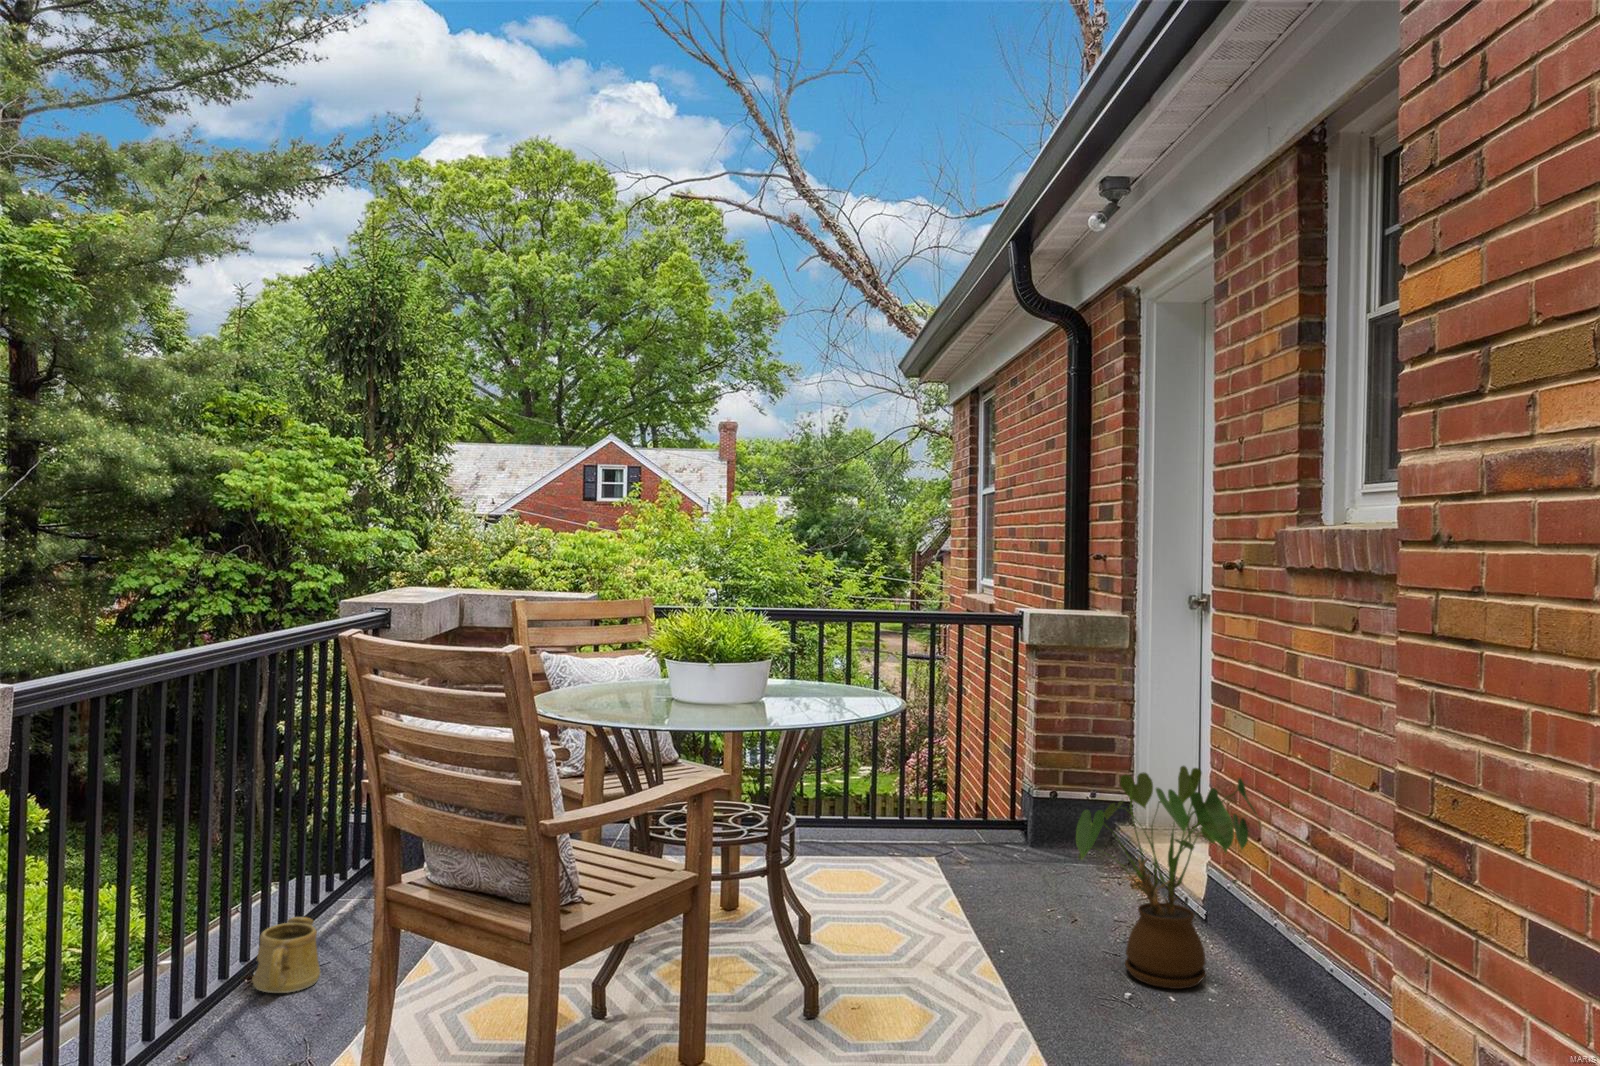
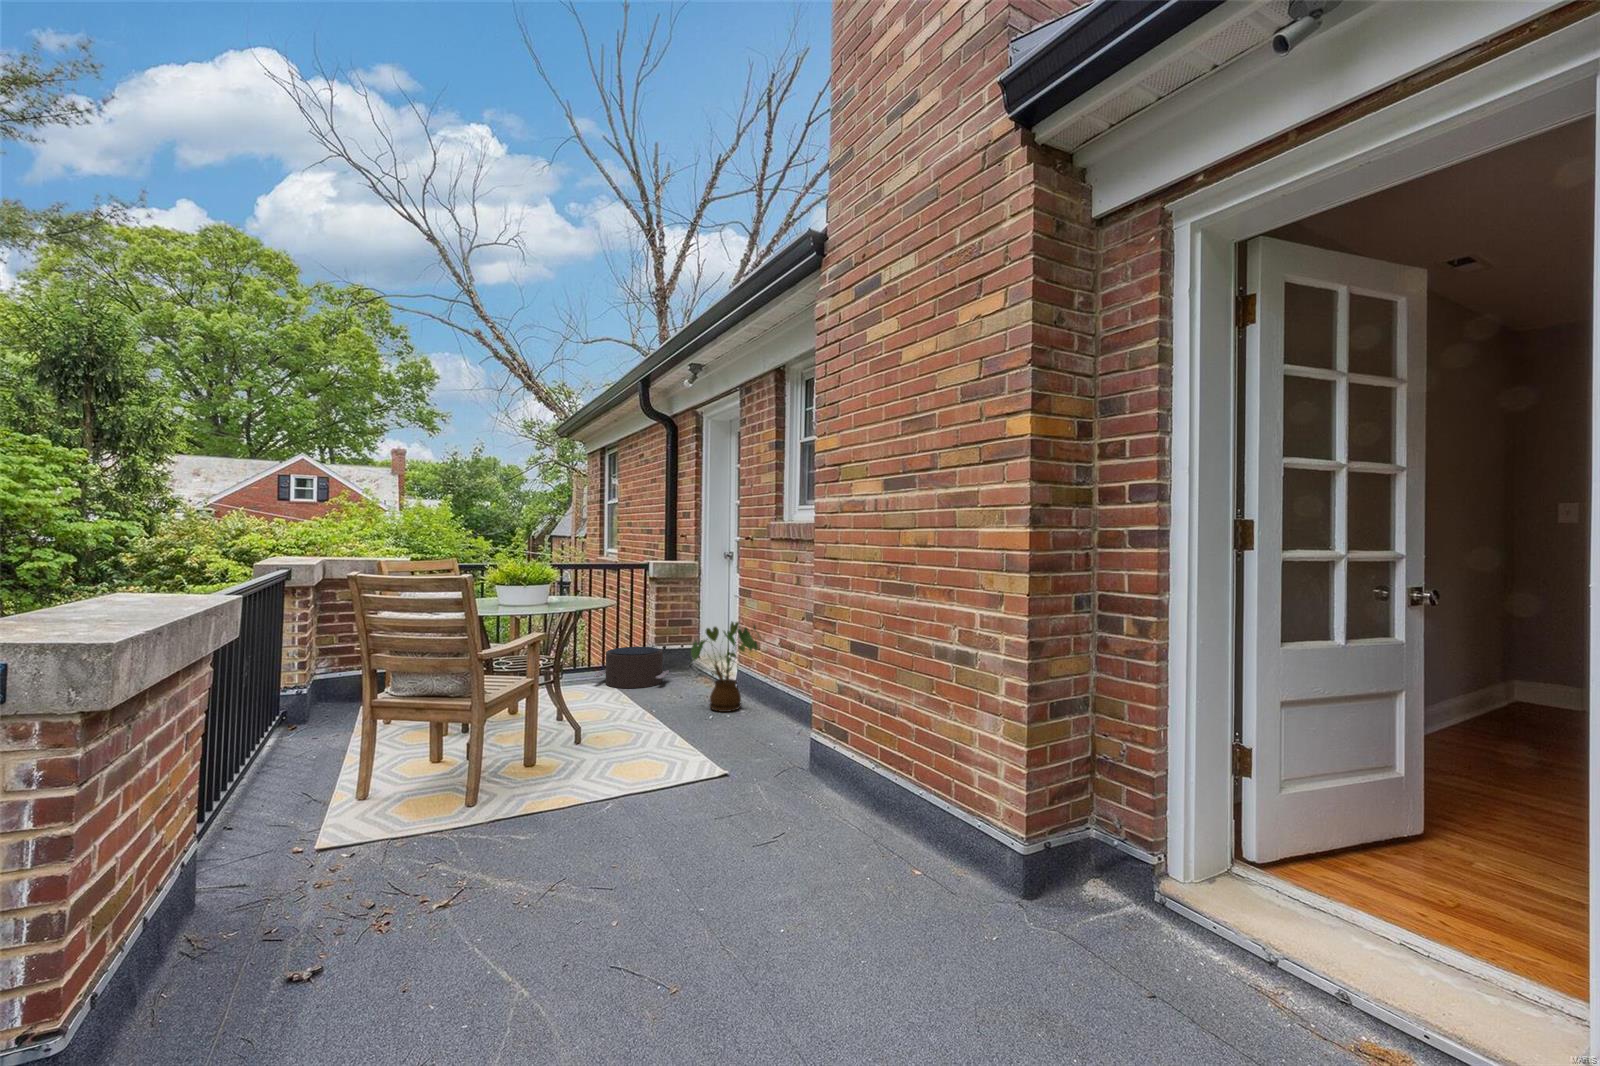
pouf: none [897,787,1056,881] -> present [594,647,669,688]
watering can: present [252,917,320,993] -> none [264,734,305,772]

